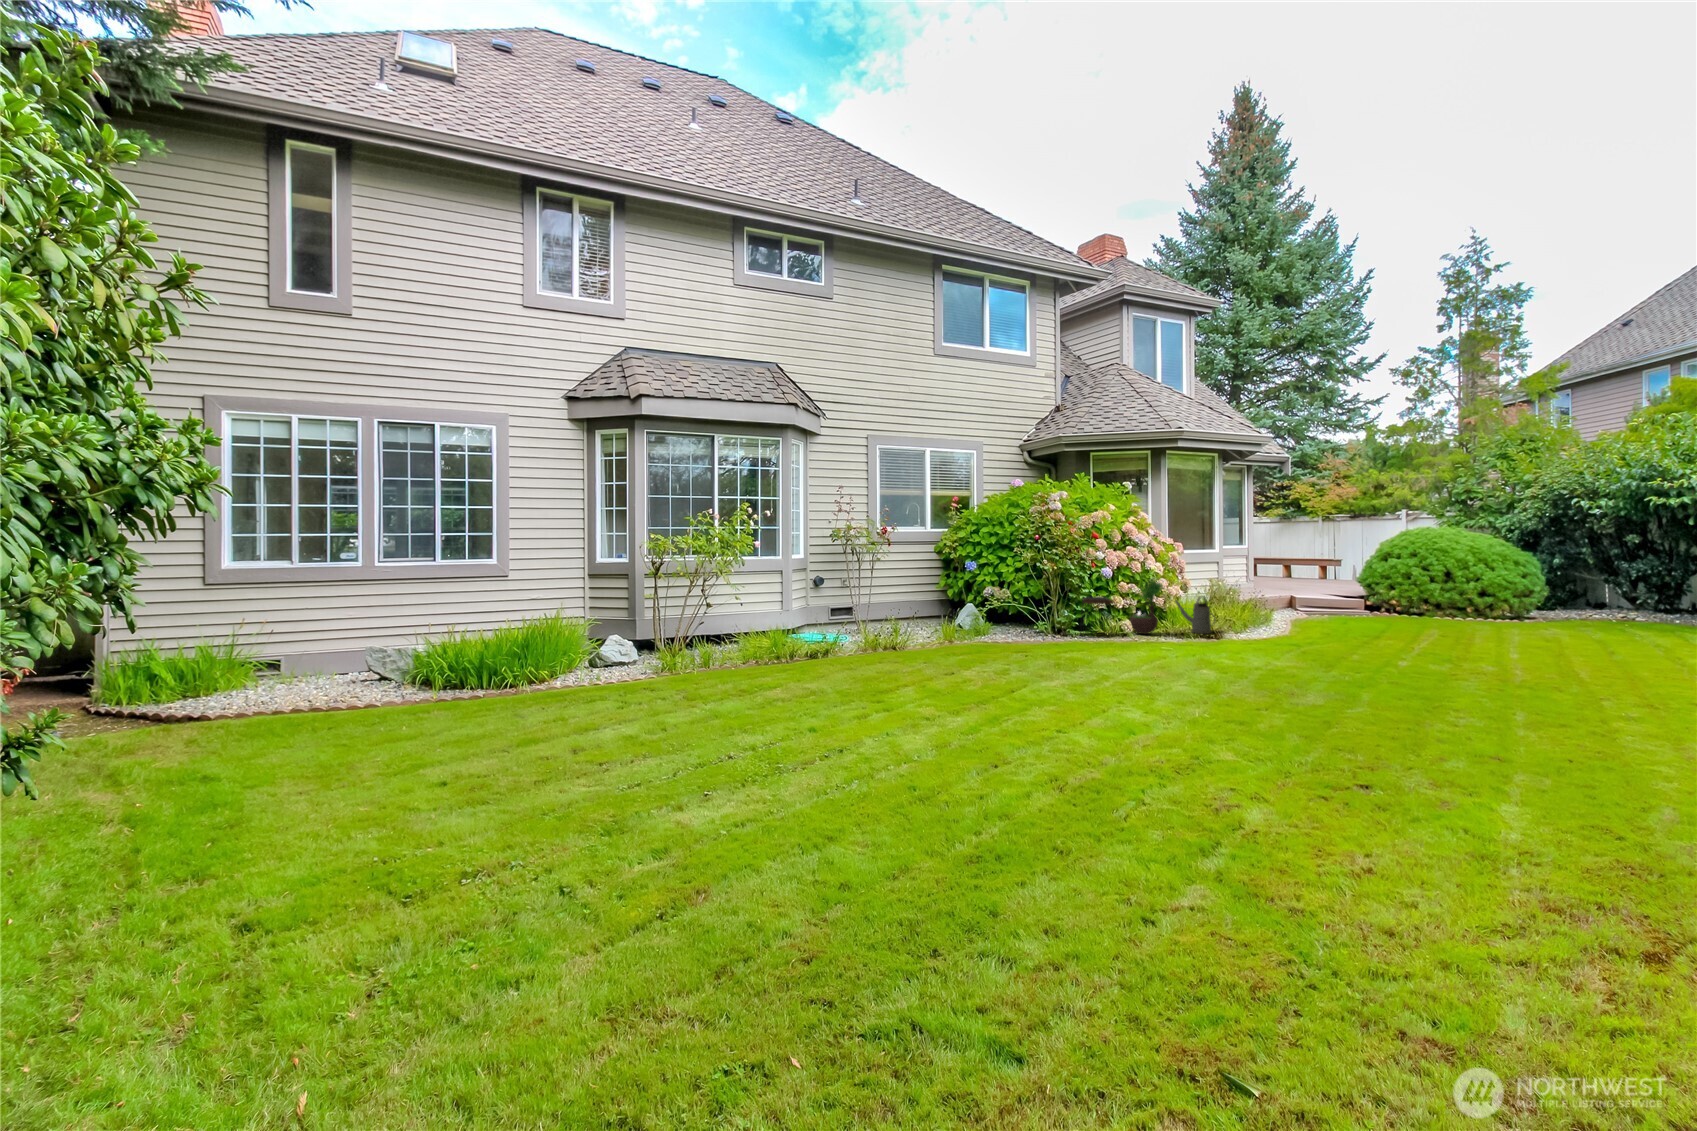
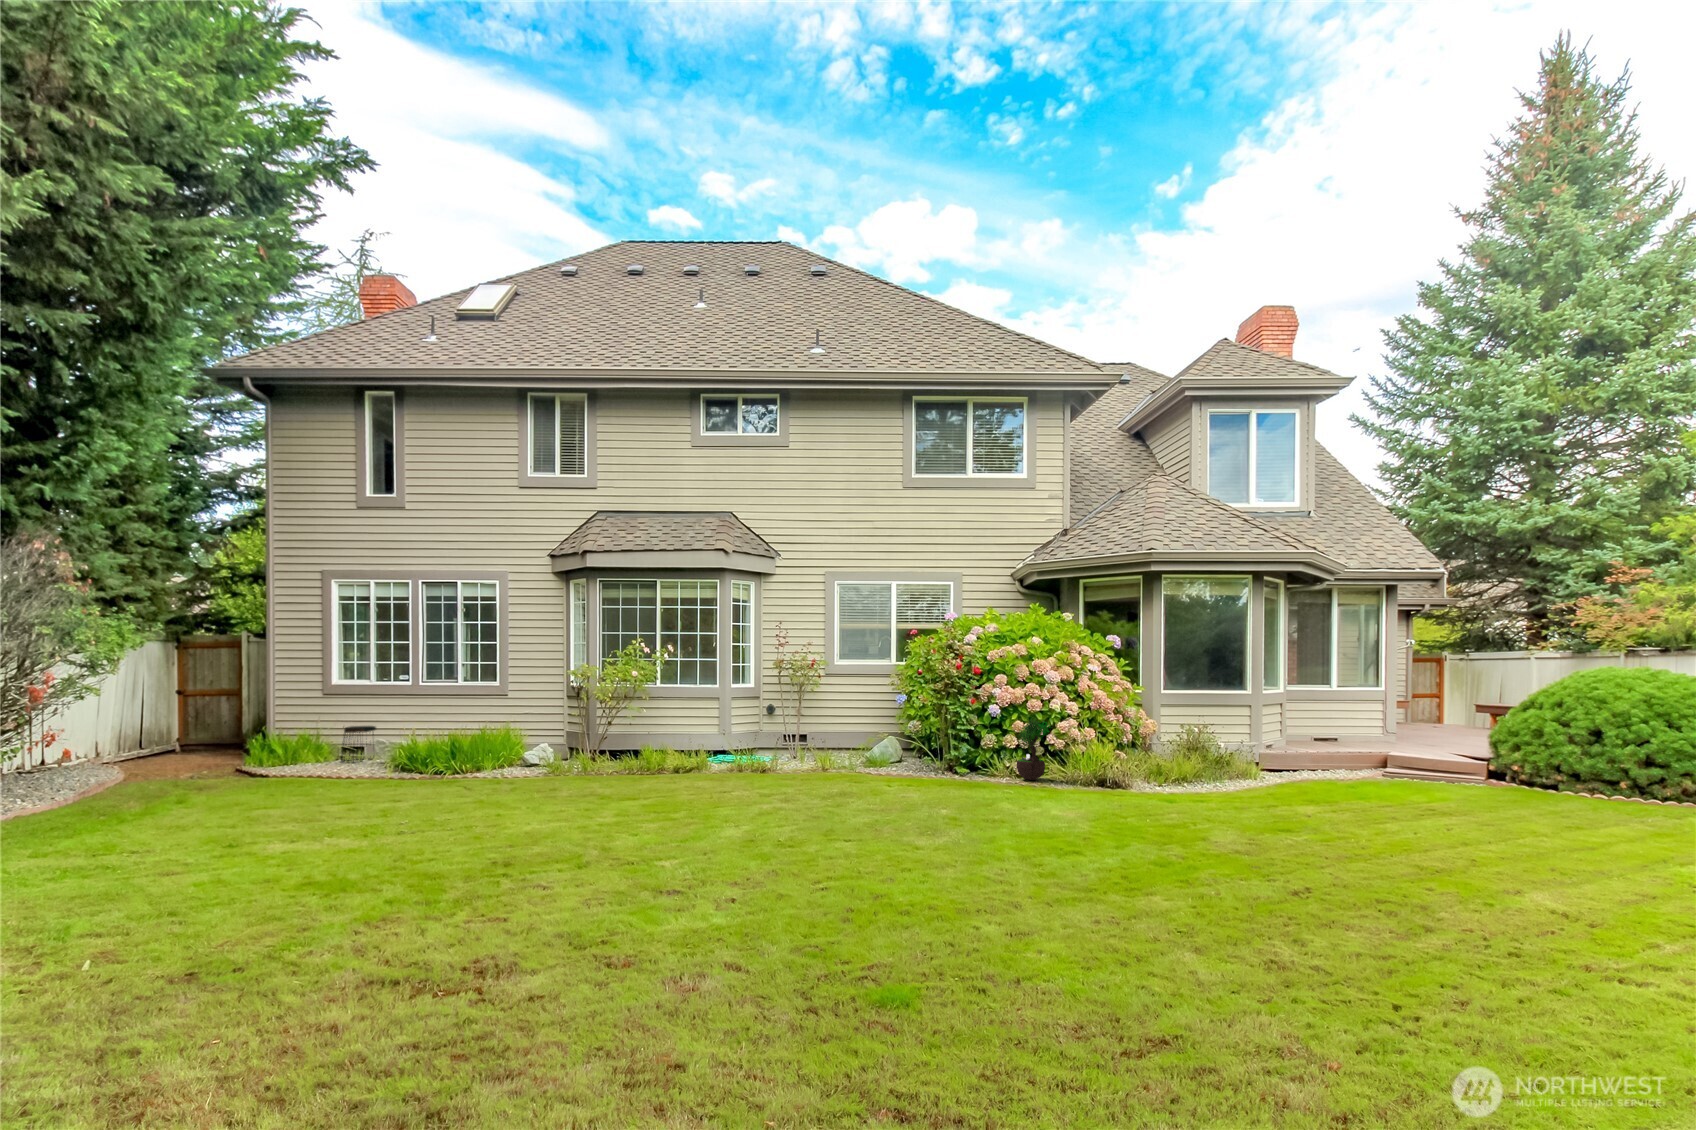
stool: present [1080,597,1113,637] -> present [341,726,376,762]
watering can: present [1175,597,1216,634] -> none [1087,742,1112,785]

